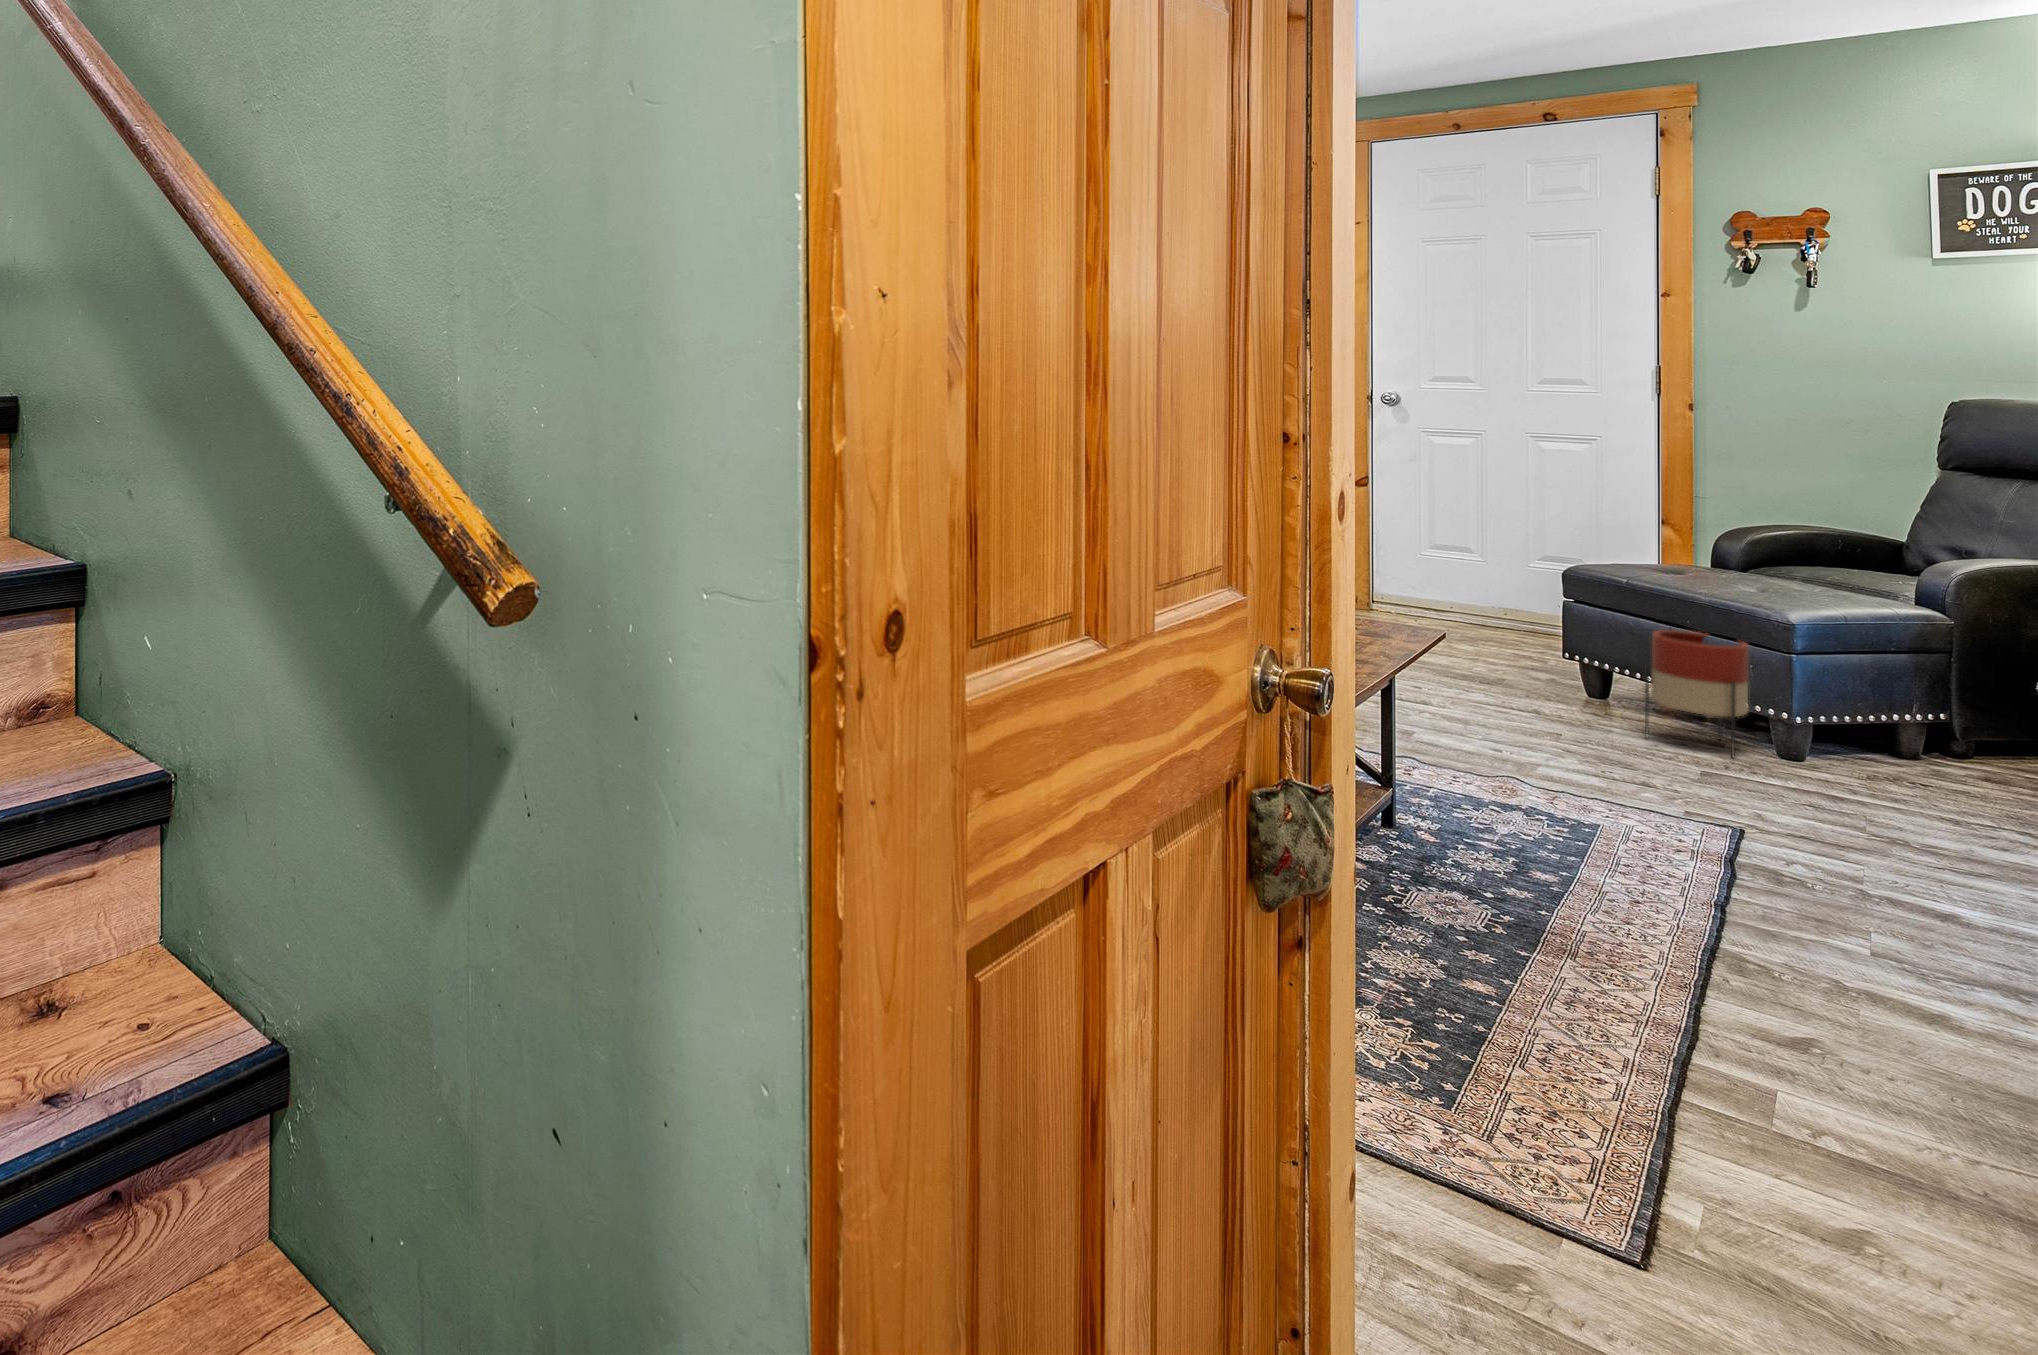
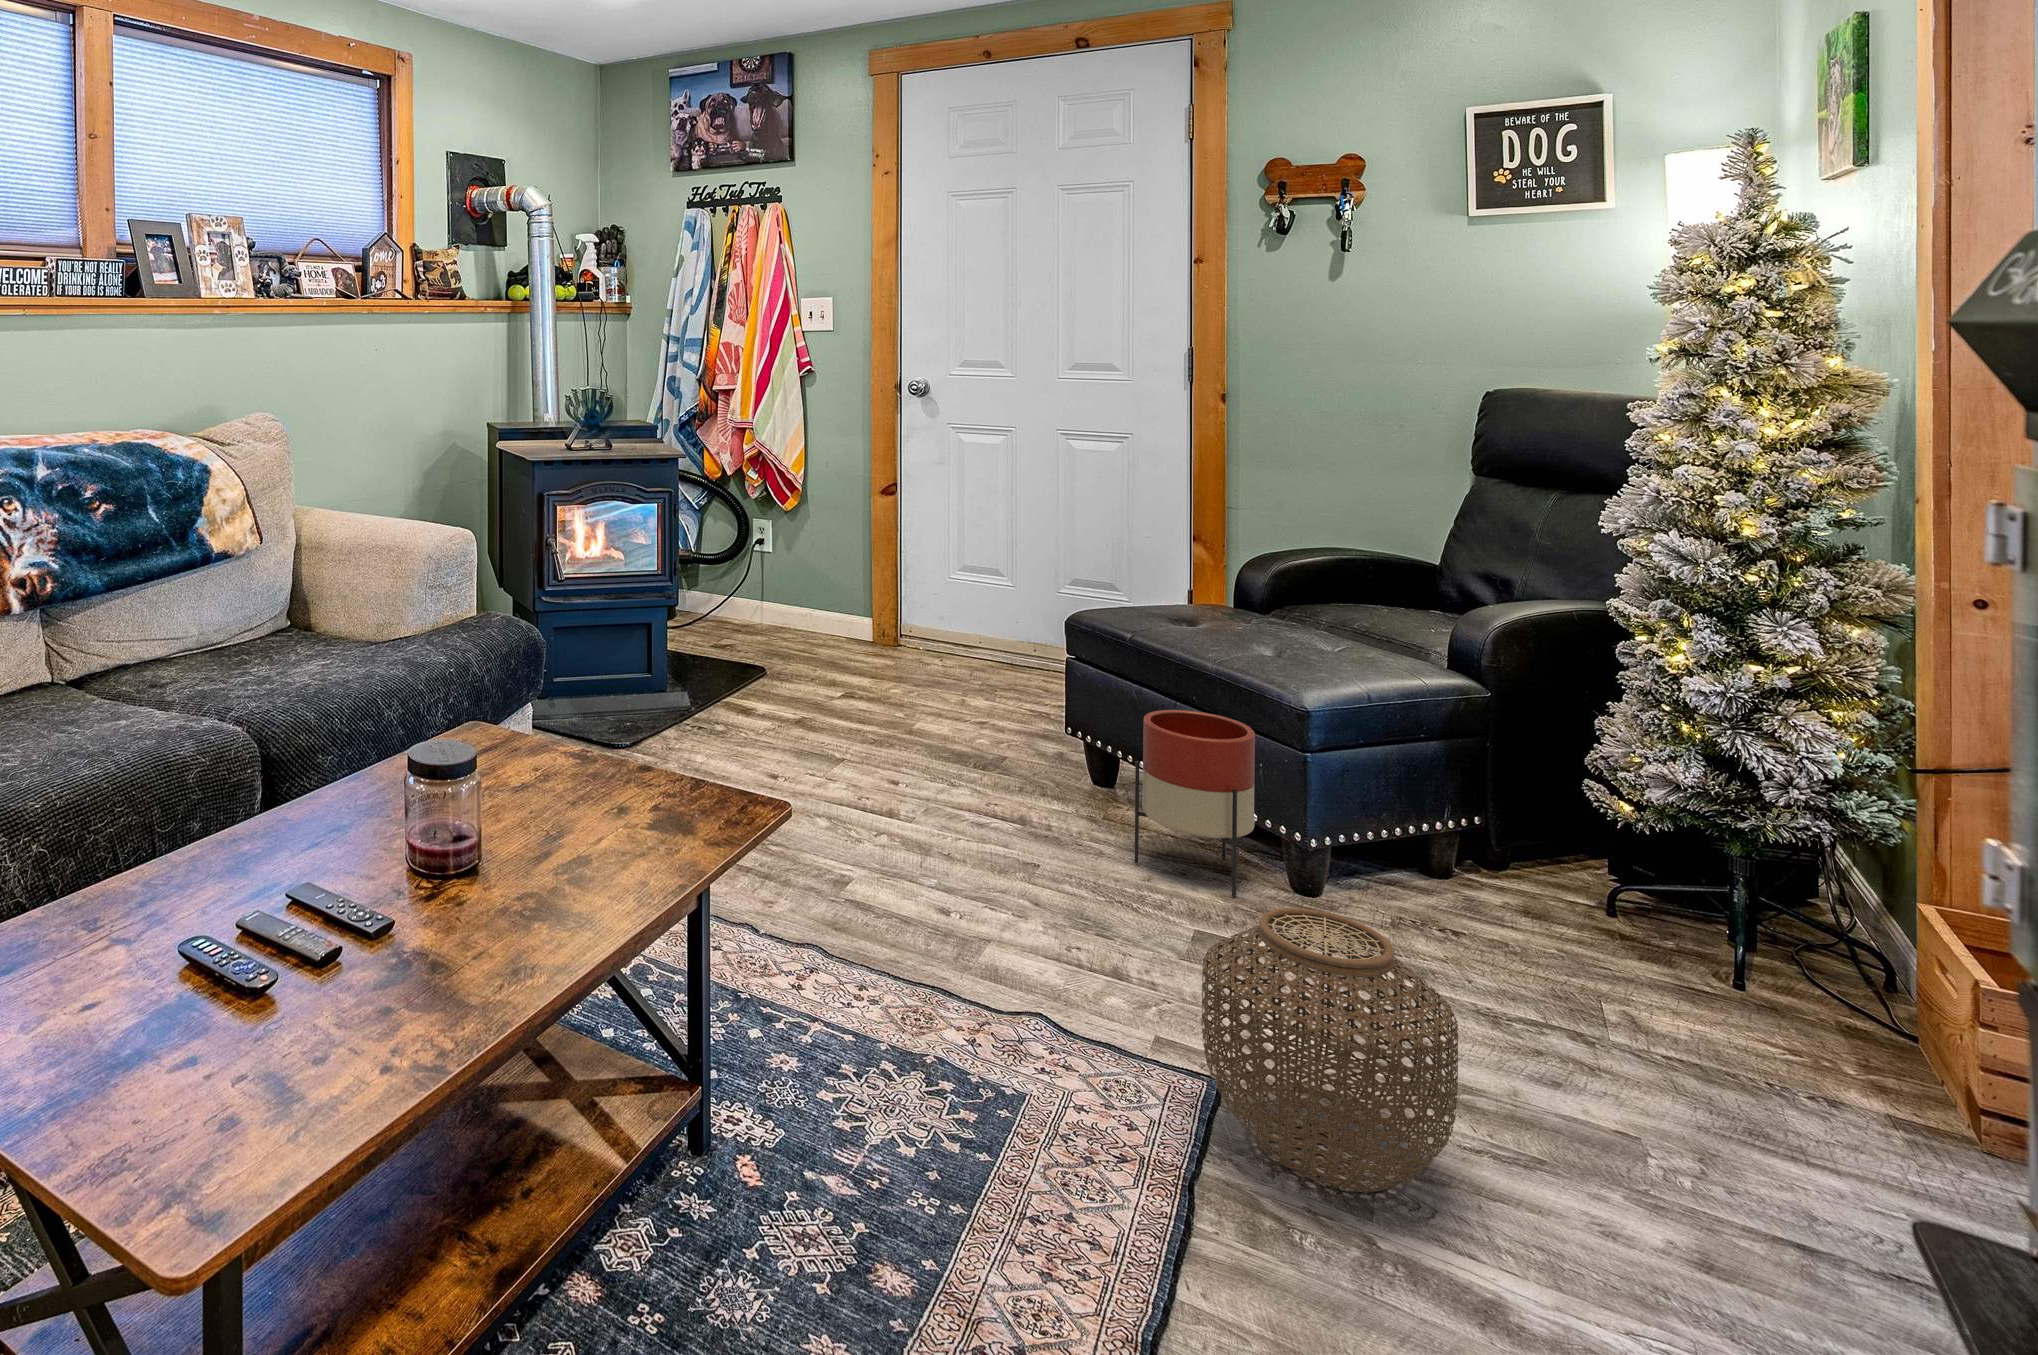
woven basket: none [1733,716,1922,876] -> present [1202,908,1458,1192]

